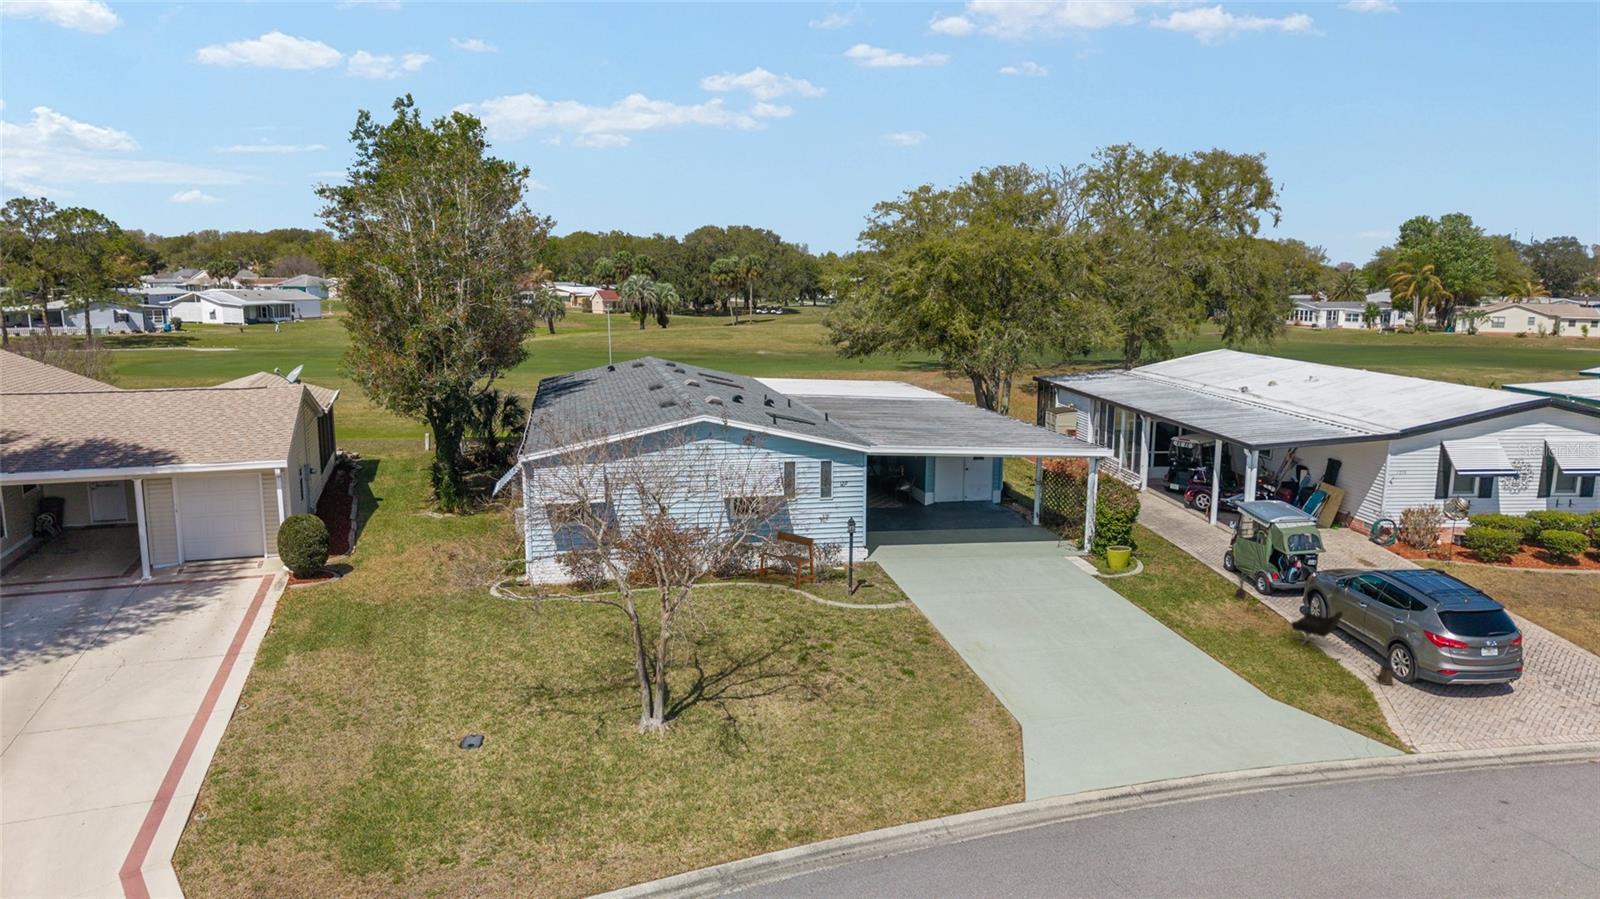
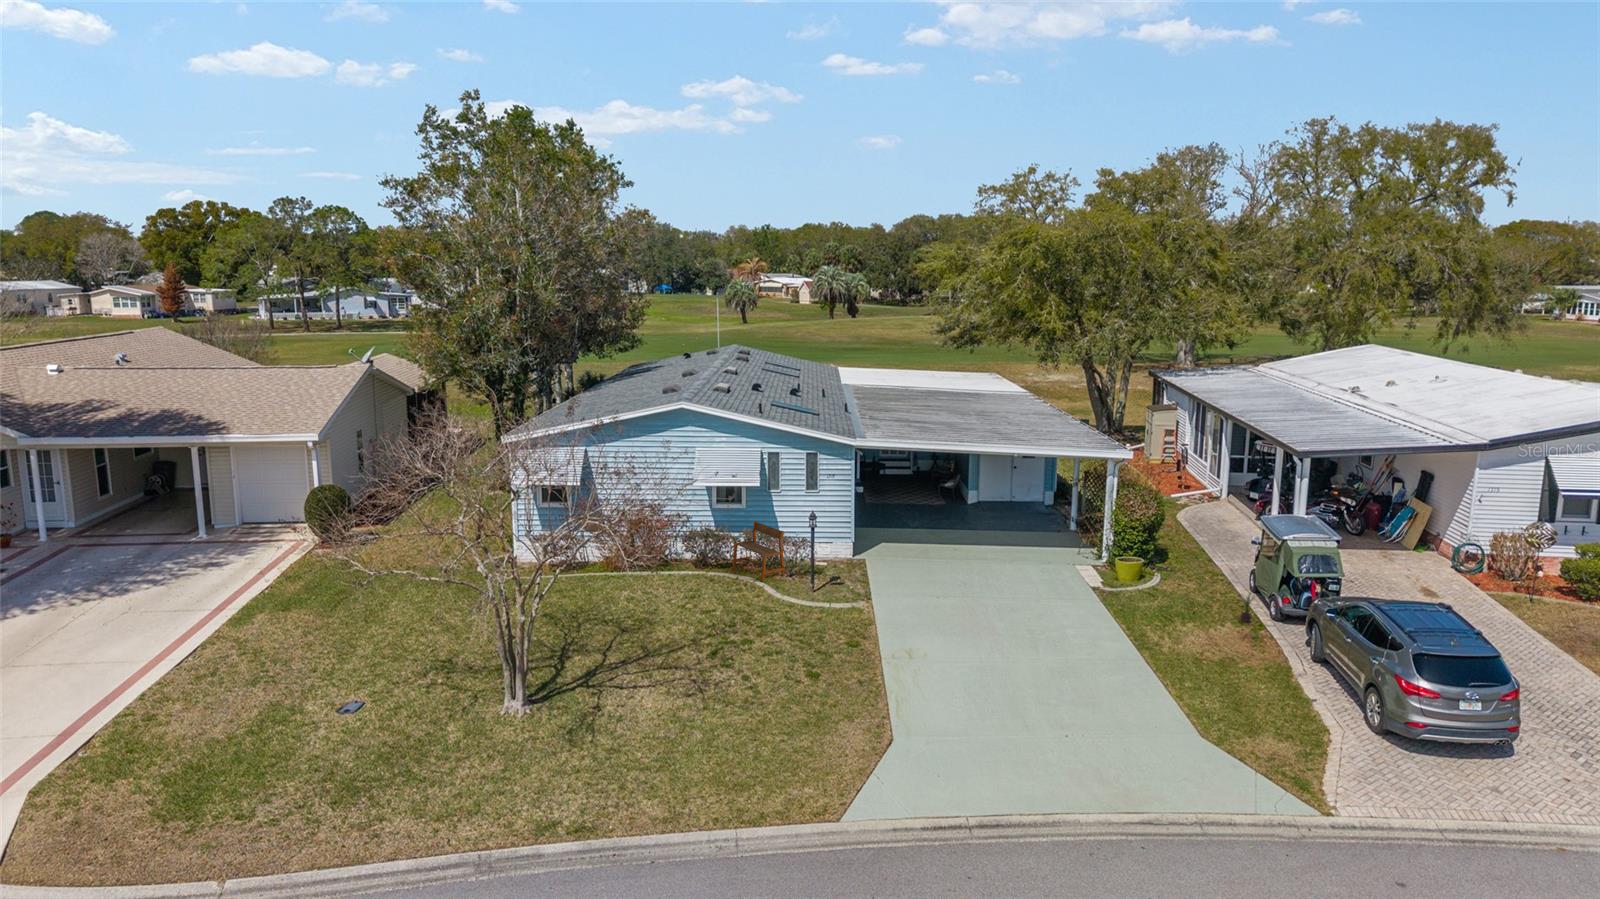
lounge chair: present [1291,612,1343,645] -> none [1269,644,1332,684]
watering can: present [1368,666,1397,685] -> none [1330,708,1370,735]

